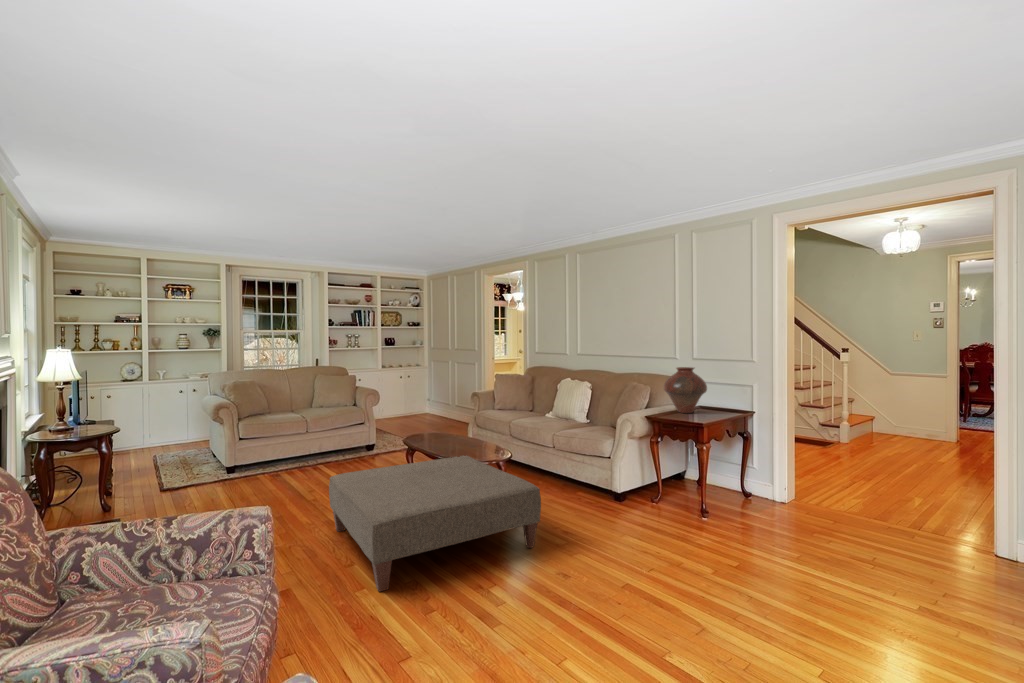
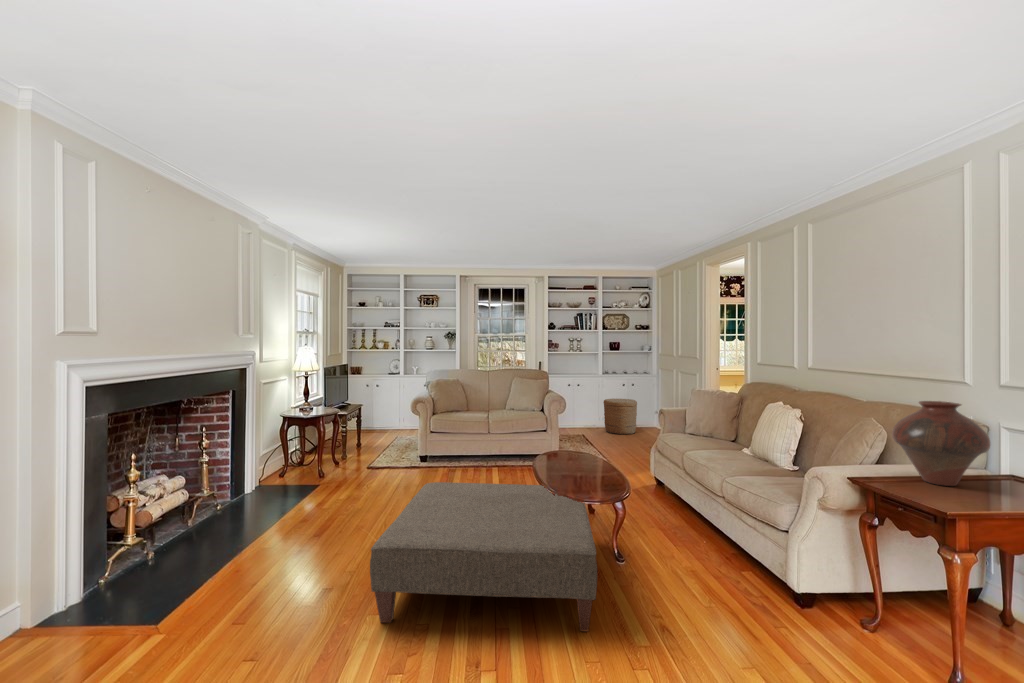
woven basket: none [386,391,417,424] -> present [603,399,637,434]

